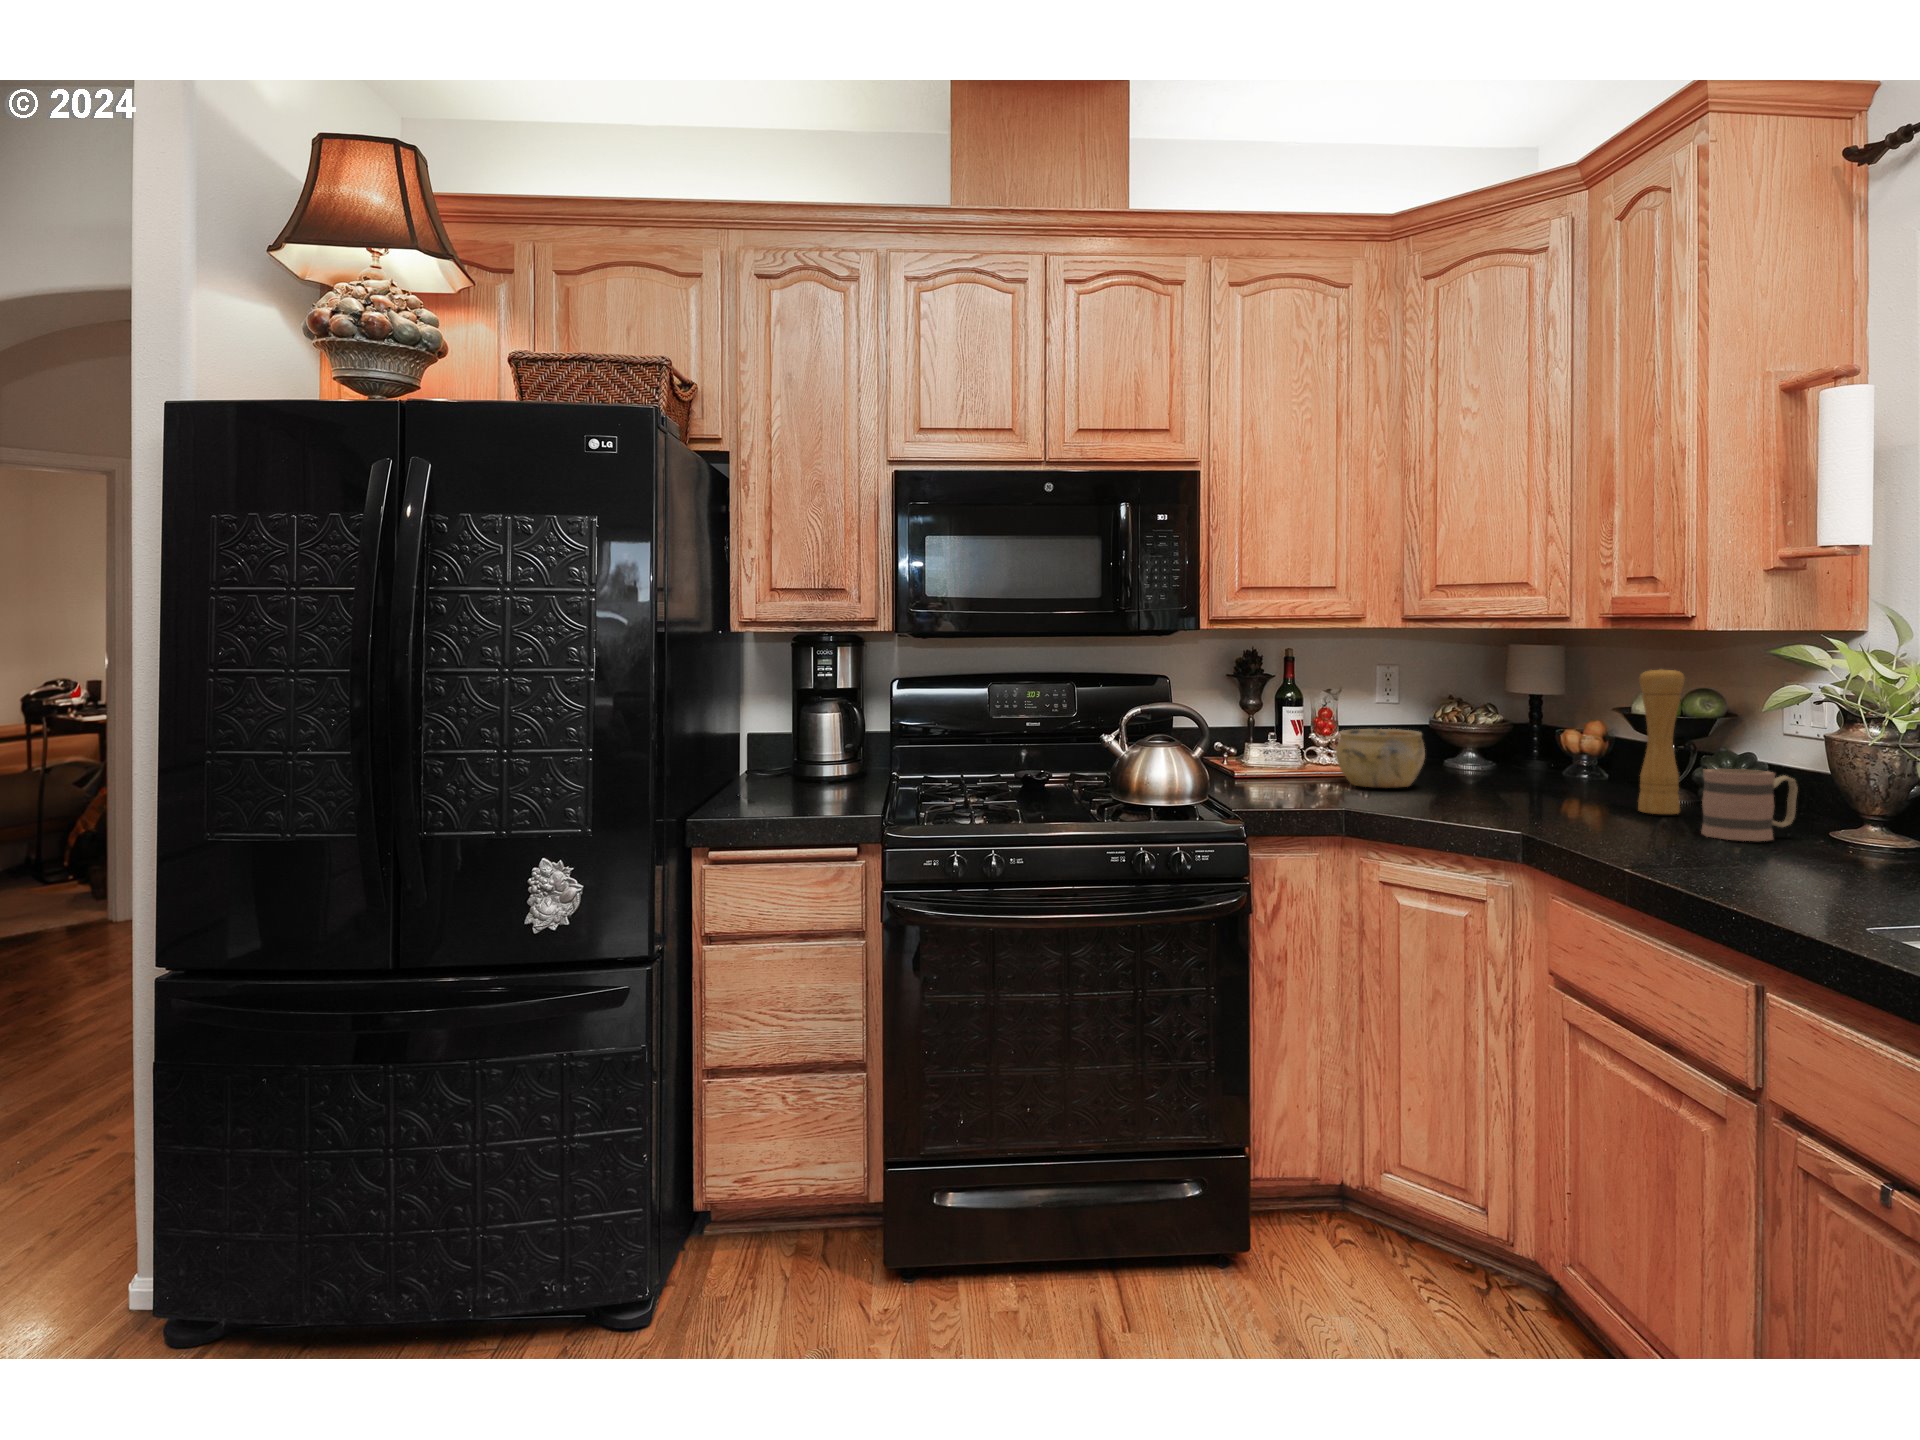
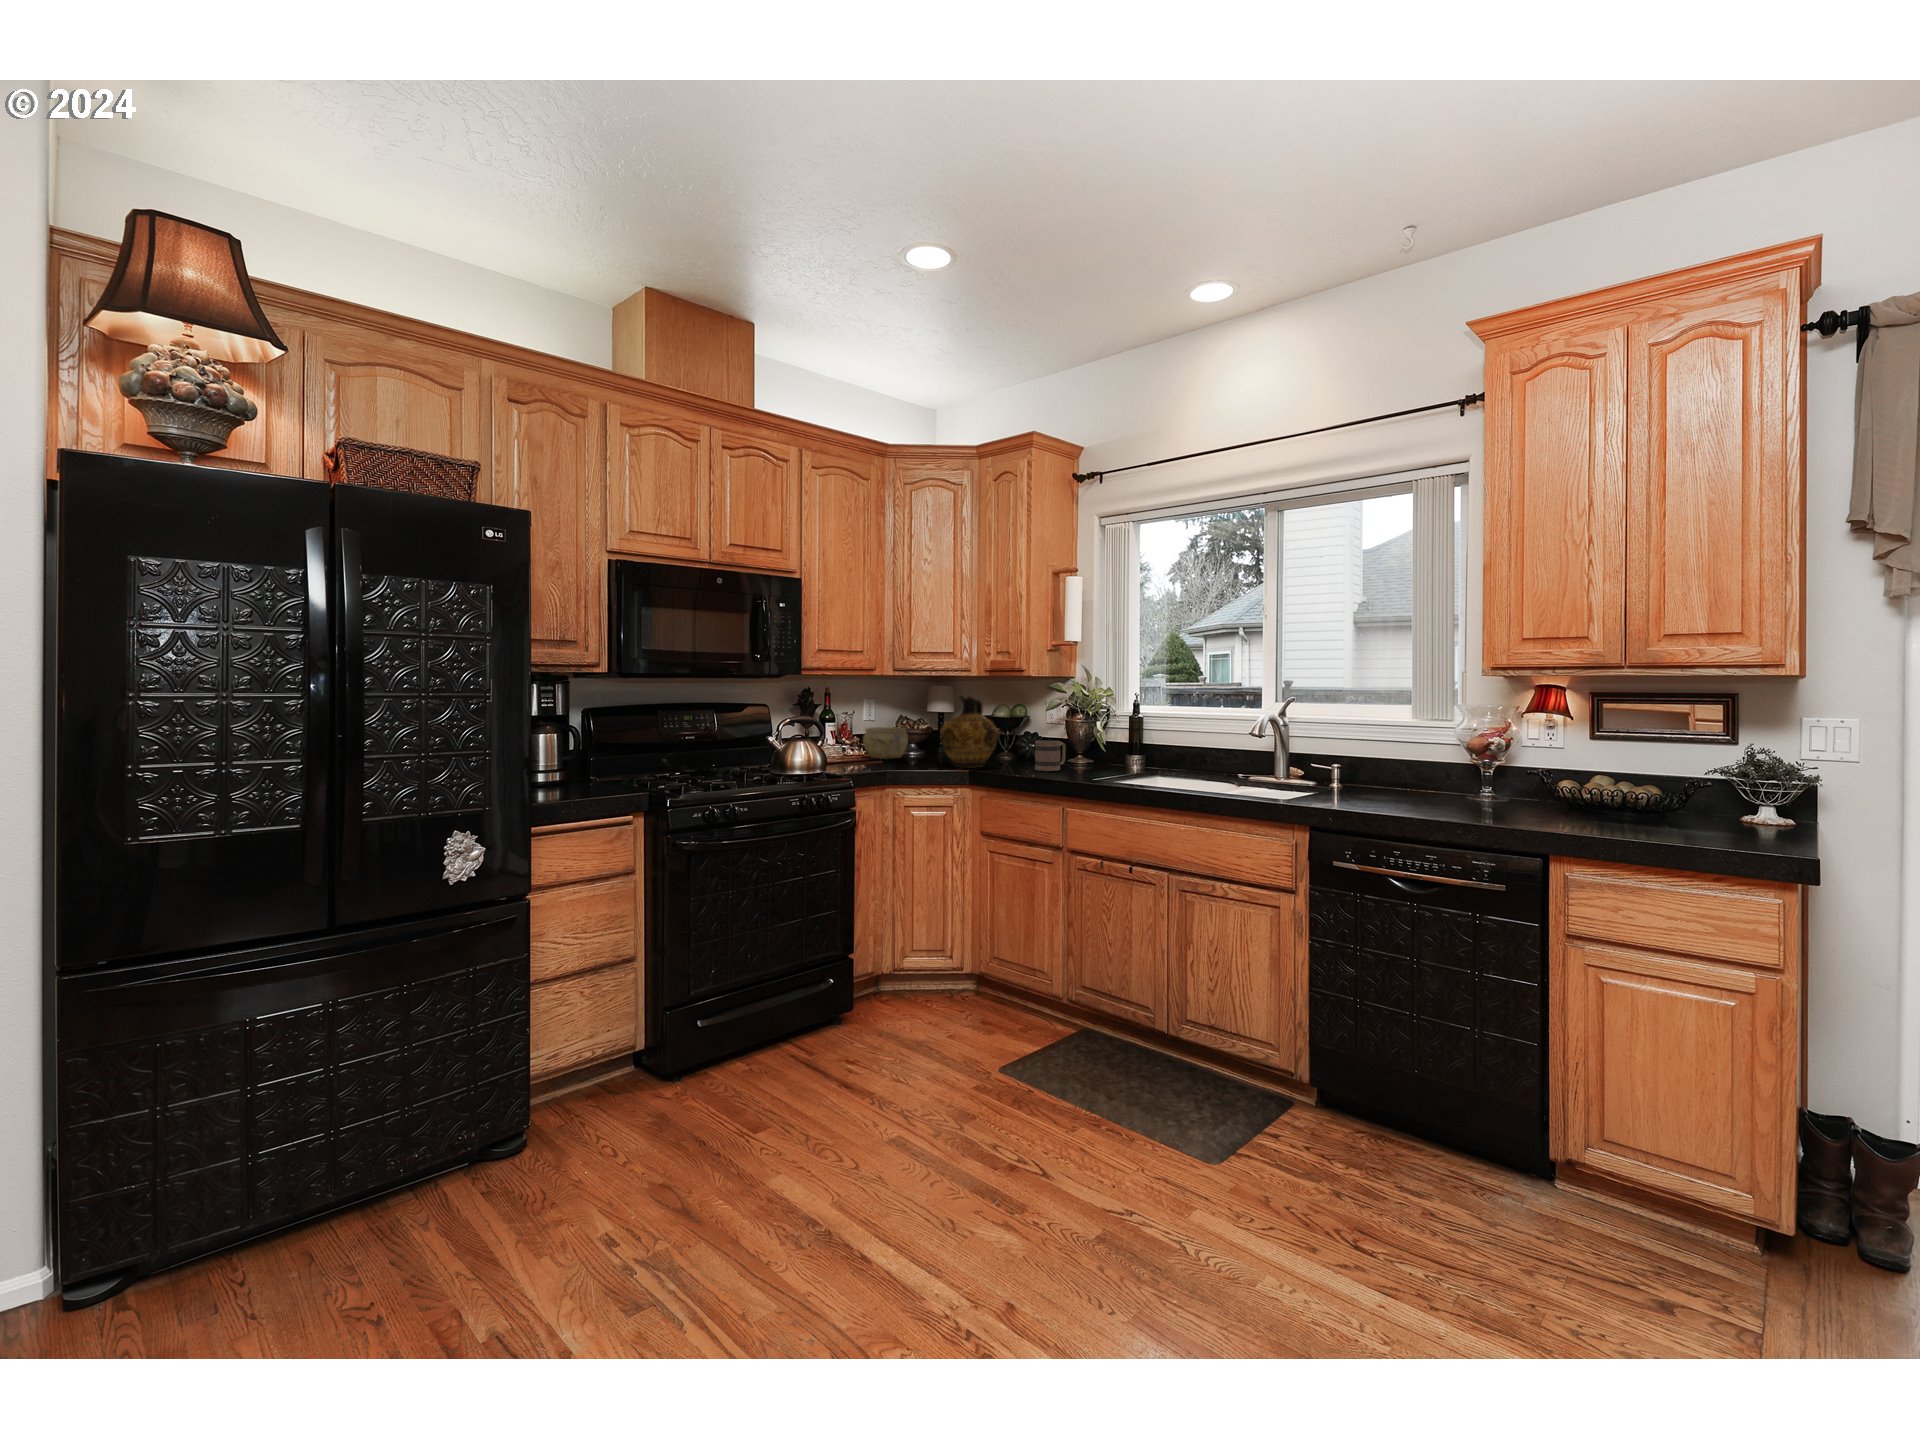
pepper mill: present [1638,667,1685,814] -> none [1003,695,1021,763]
ceramic jug: none [1468,668,1604,817] -> present [940,695,998,767]

